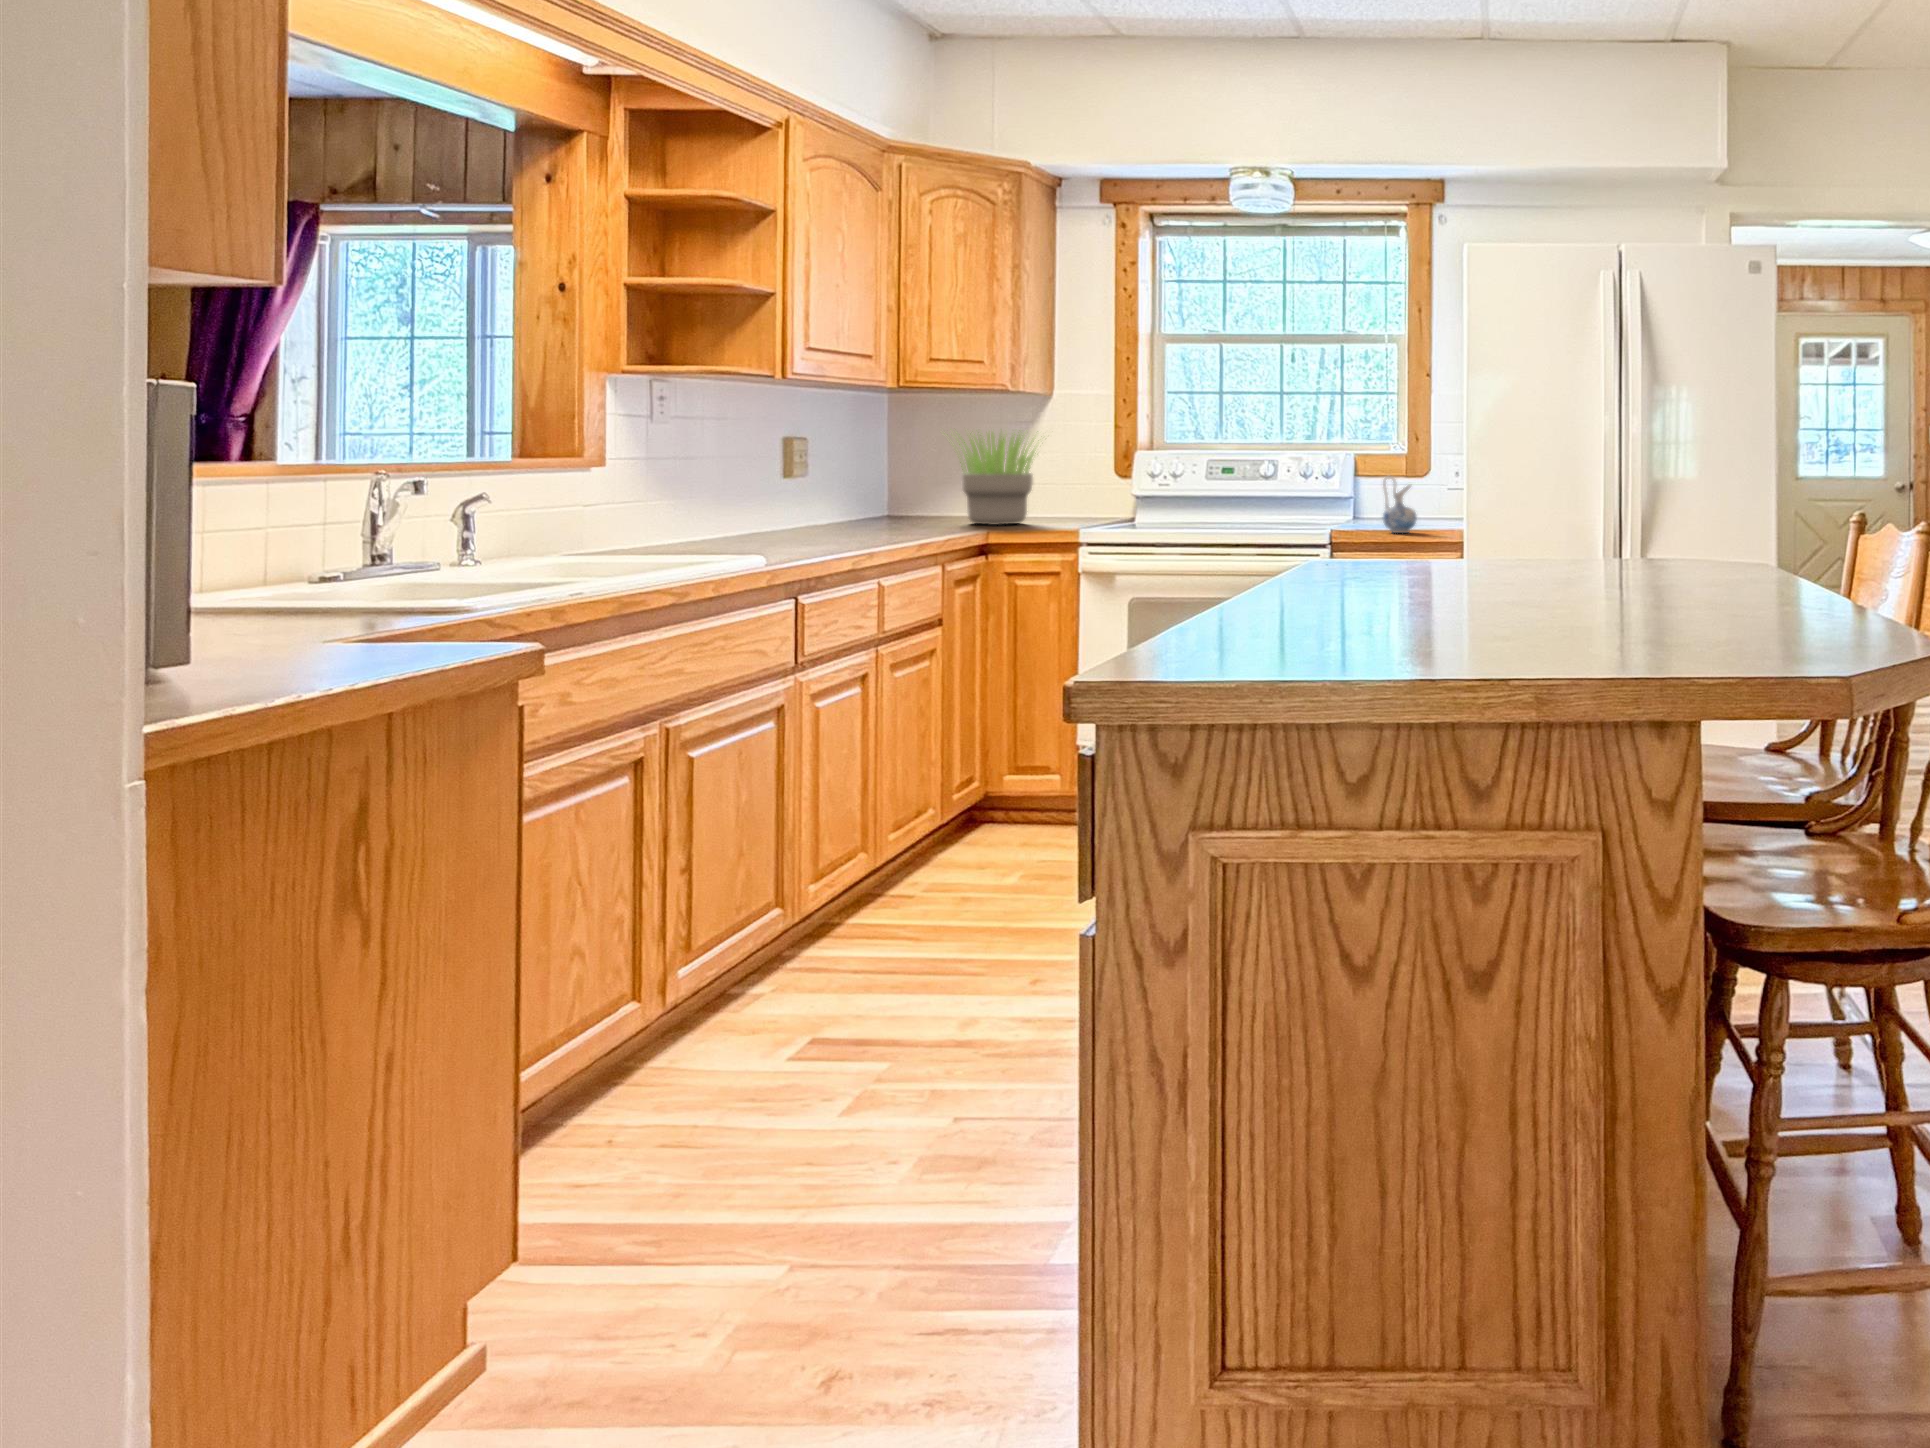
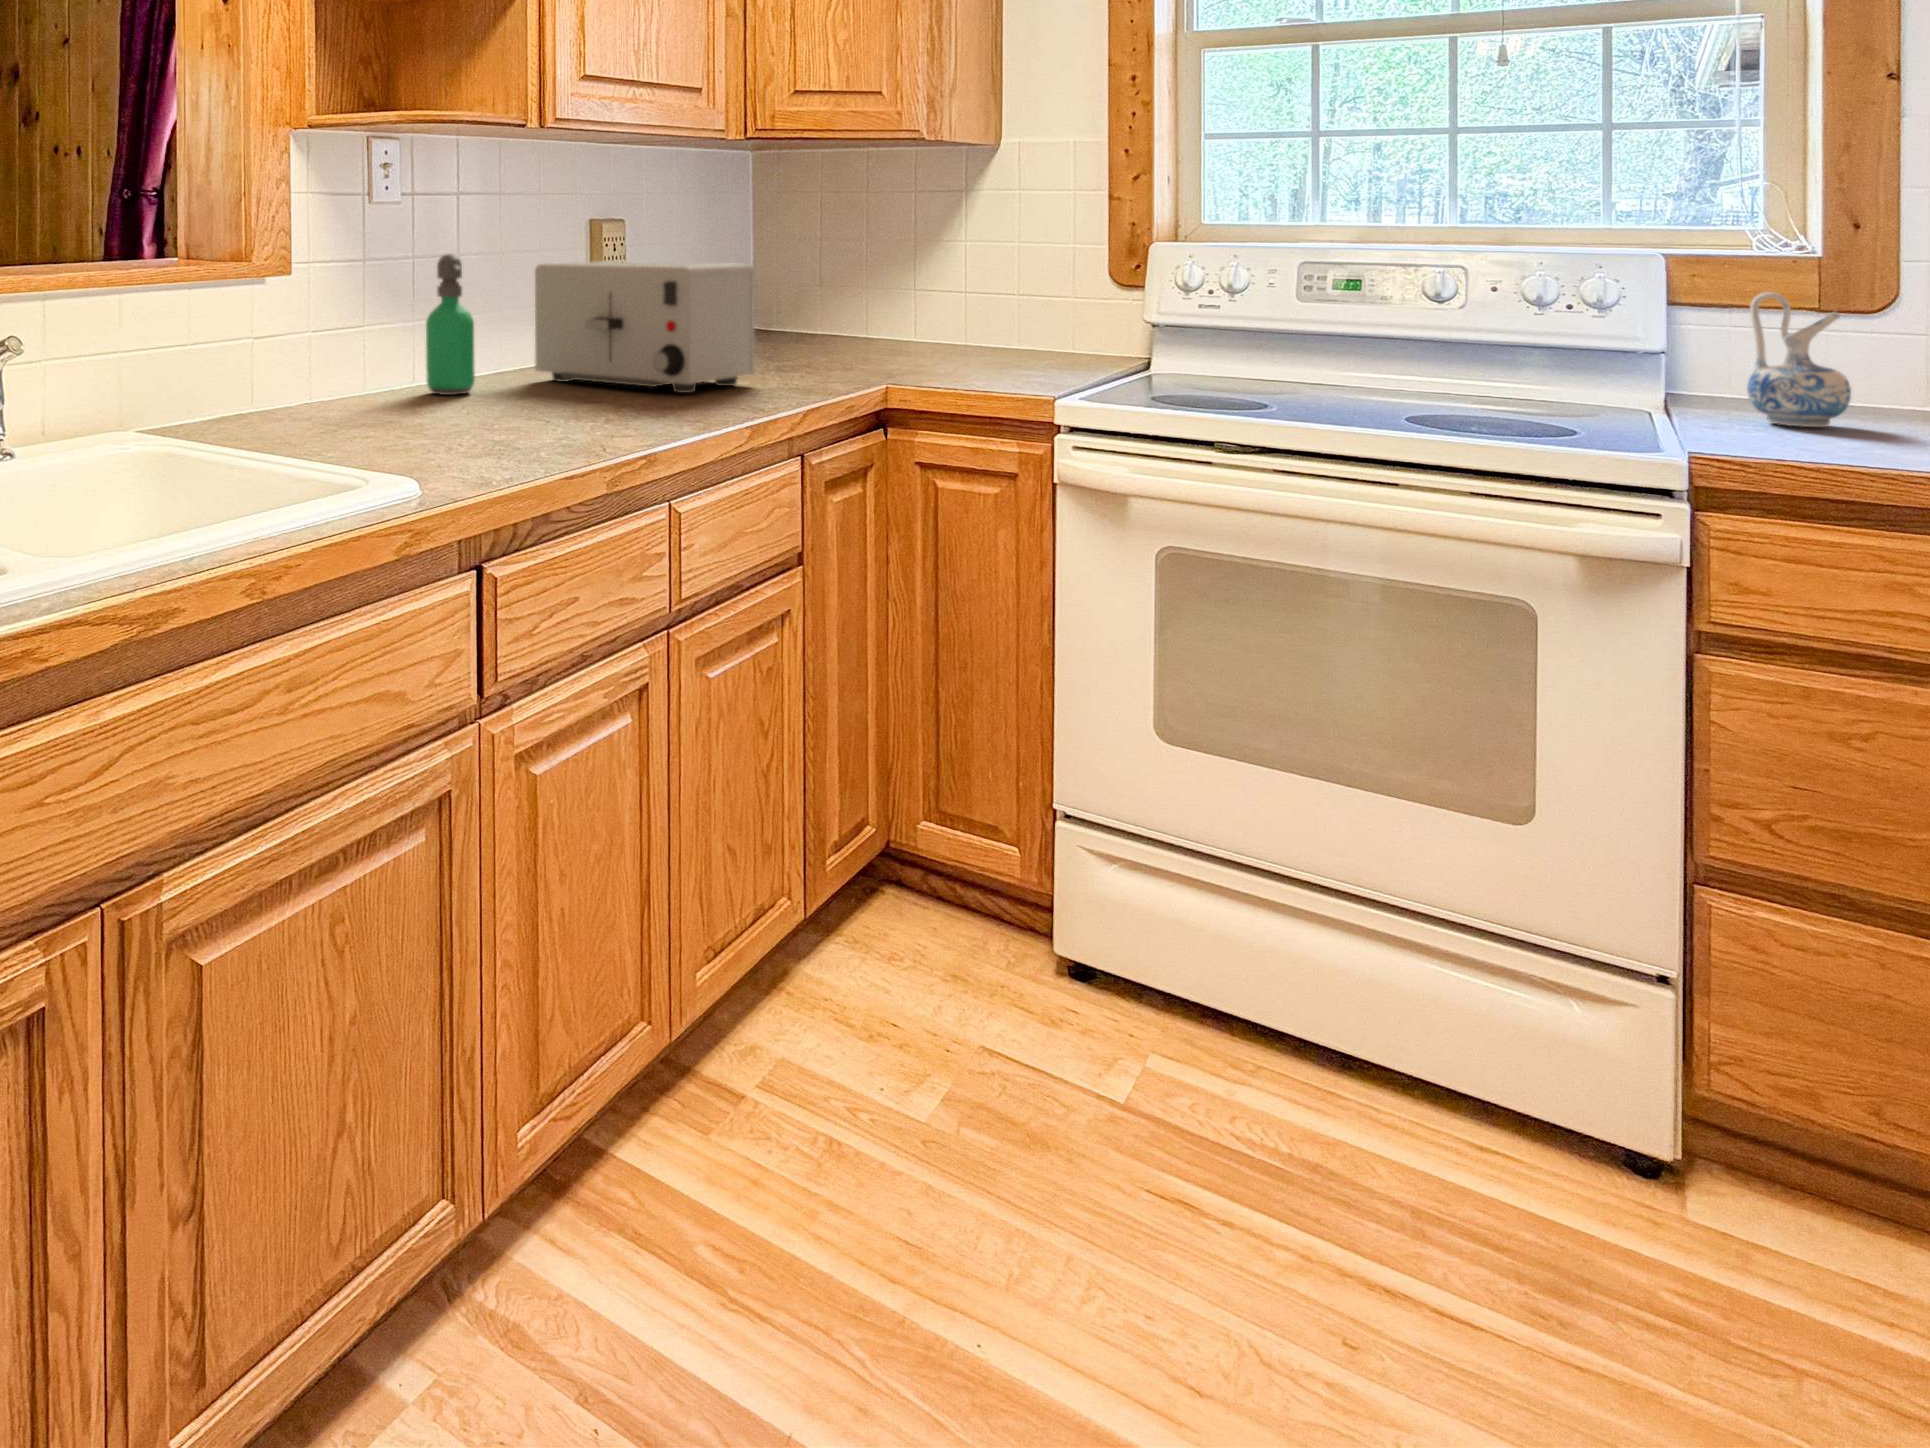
potted plant: present [958,433,1039,525] -> none [808,203,1008,373]
soap dispenser: none [693,454,727,538] -> present [426,254,475,395]
toaster: none [759,459,906,534] -> present [535,261,755,393]

